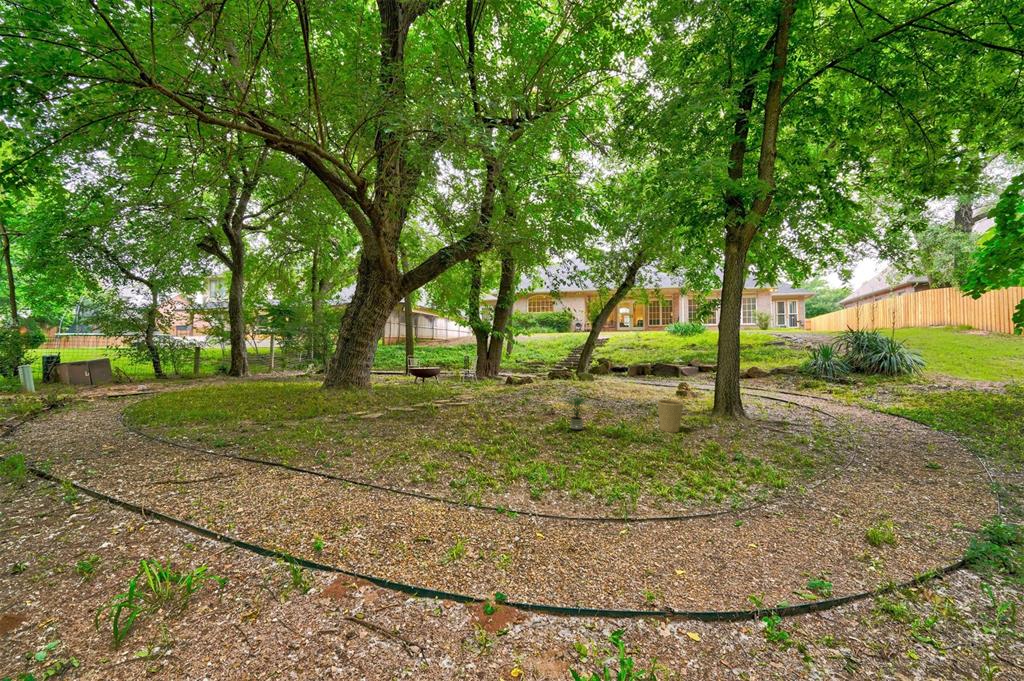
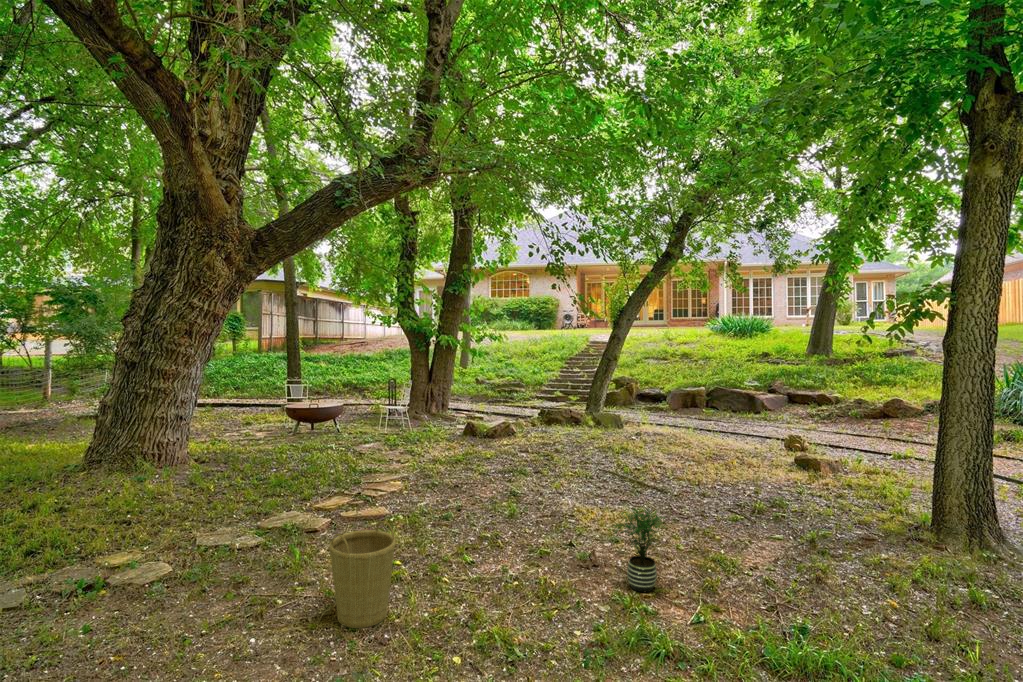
basket: present [658,398,683,432] -> present [329,521,396,628]

